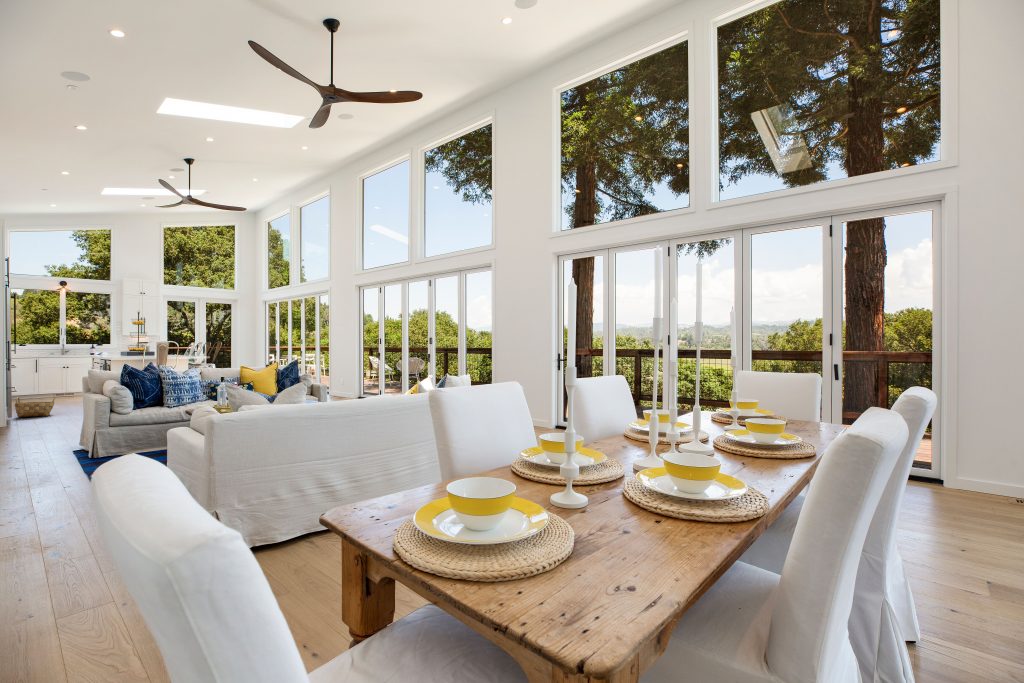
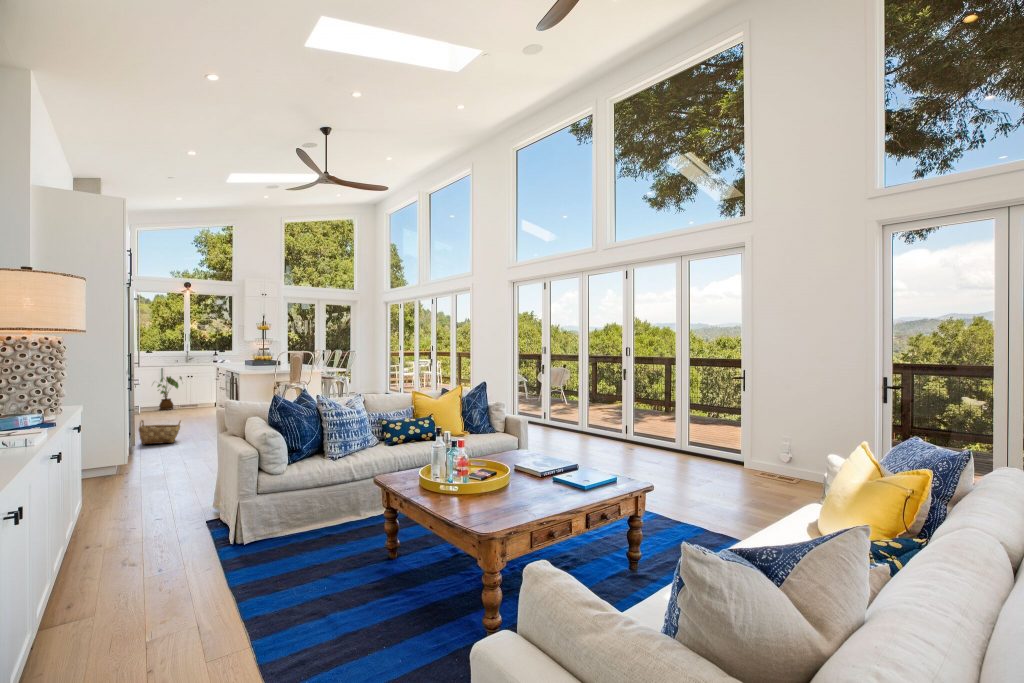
house plant: none [26,365,59,396] -> present [157,376,182,410]

